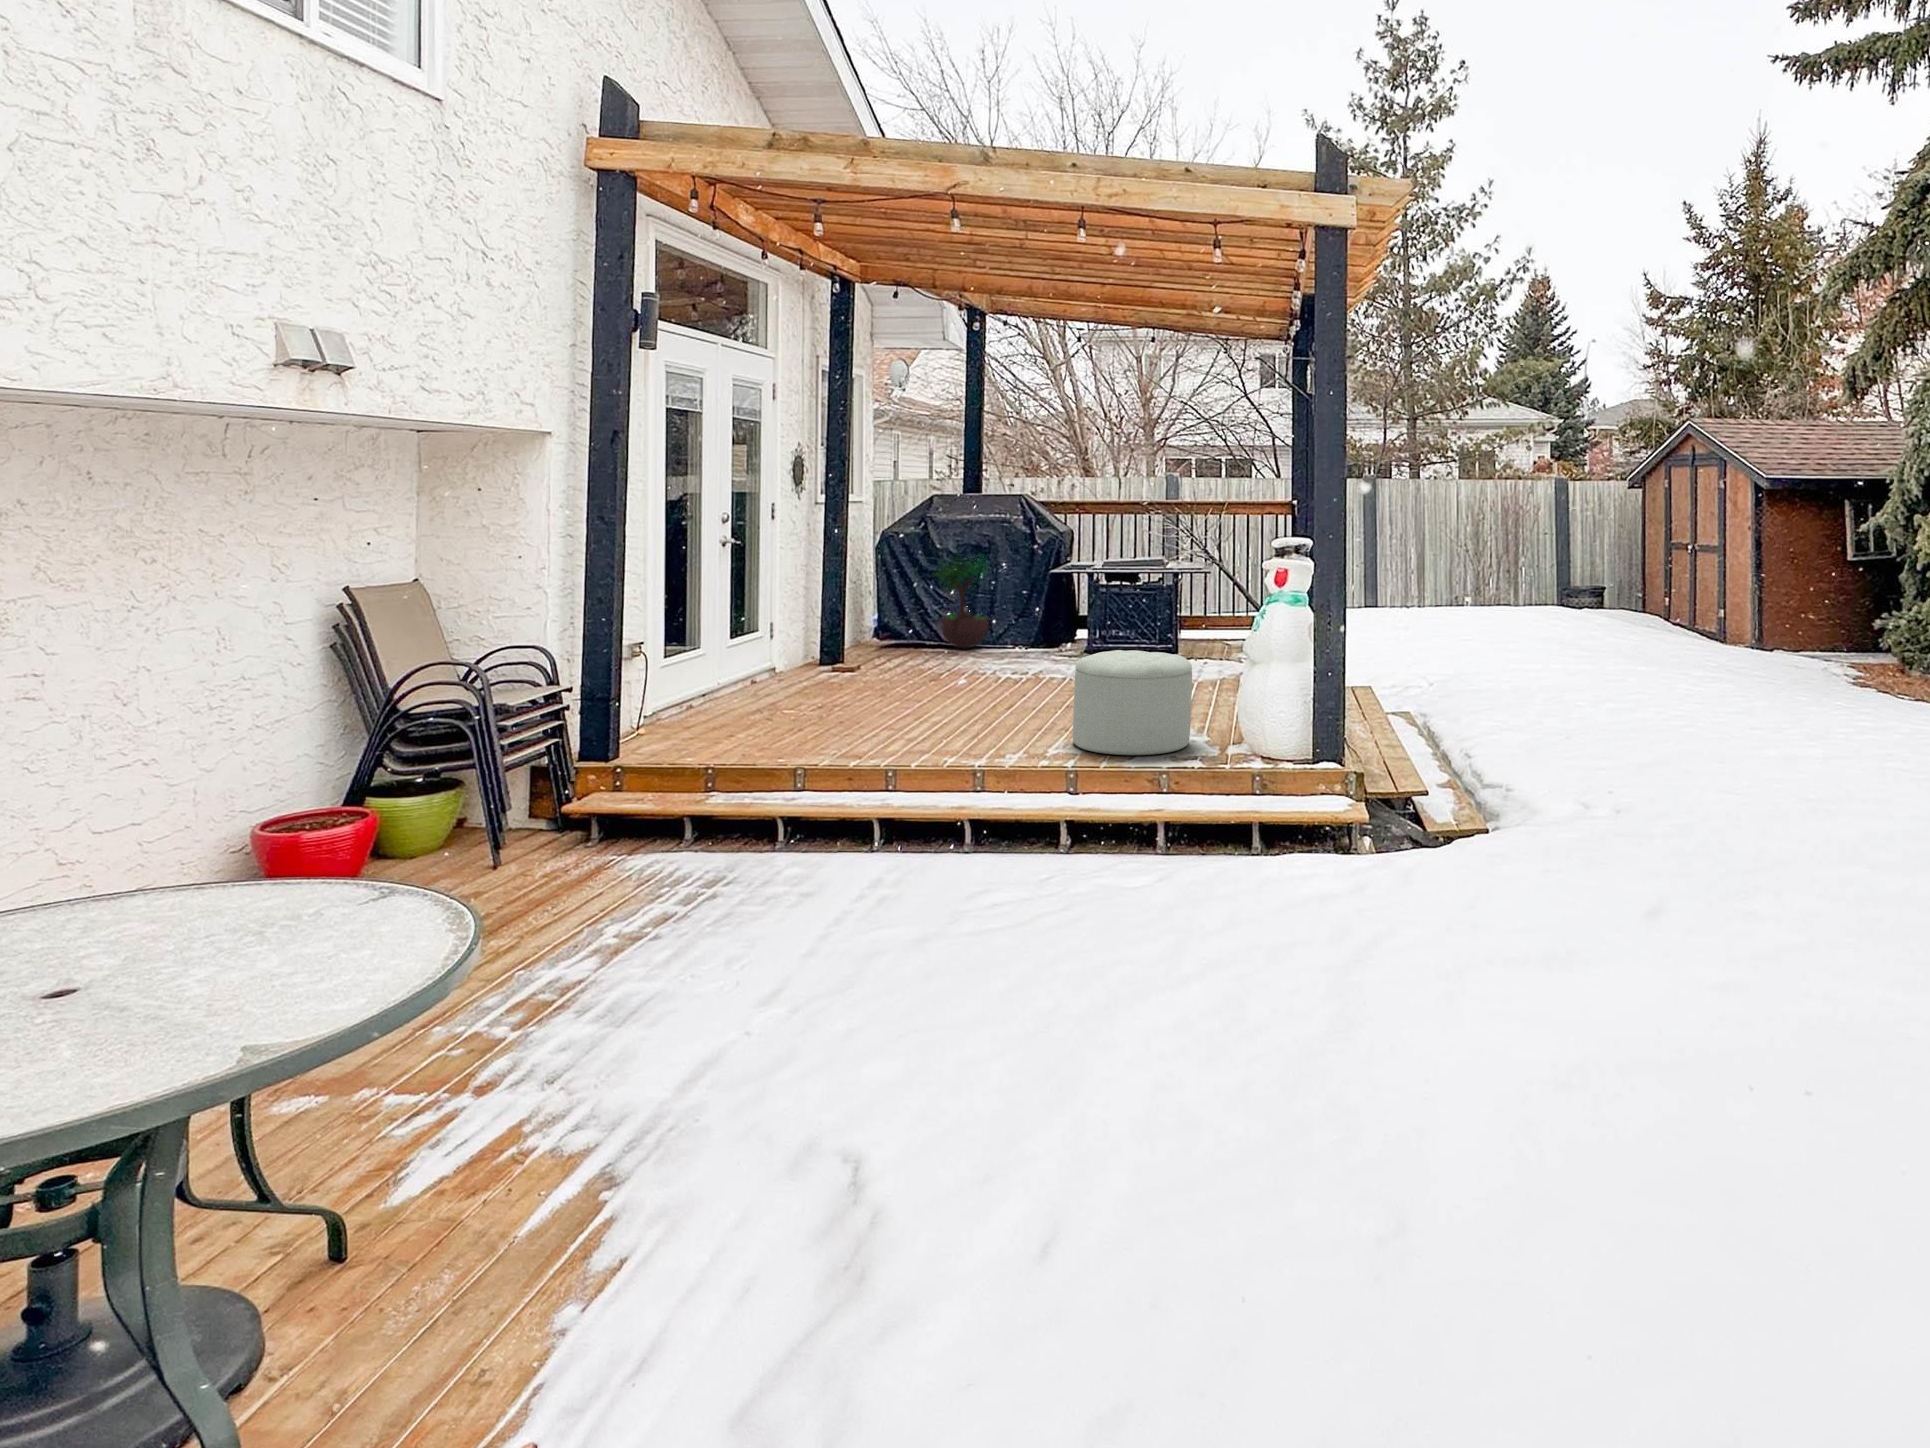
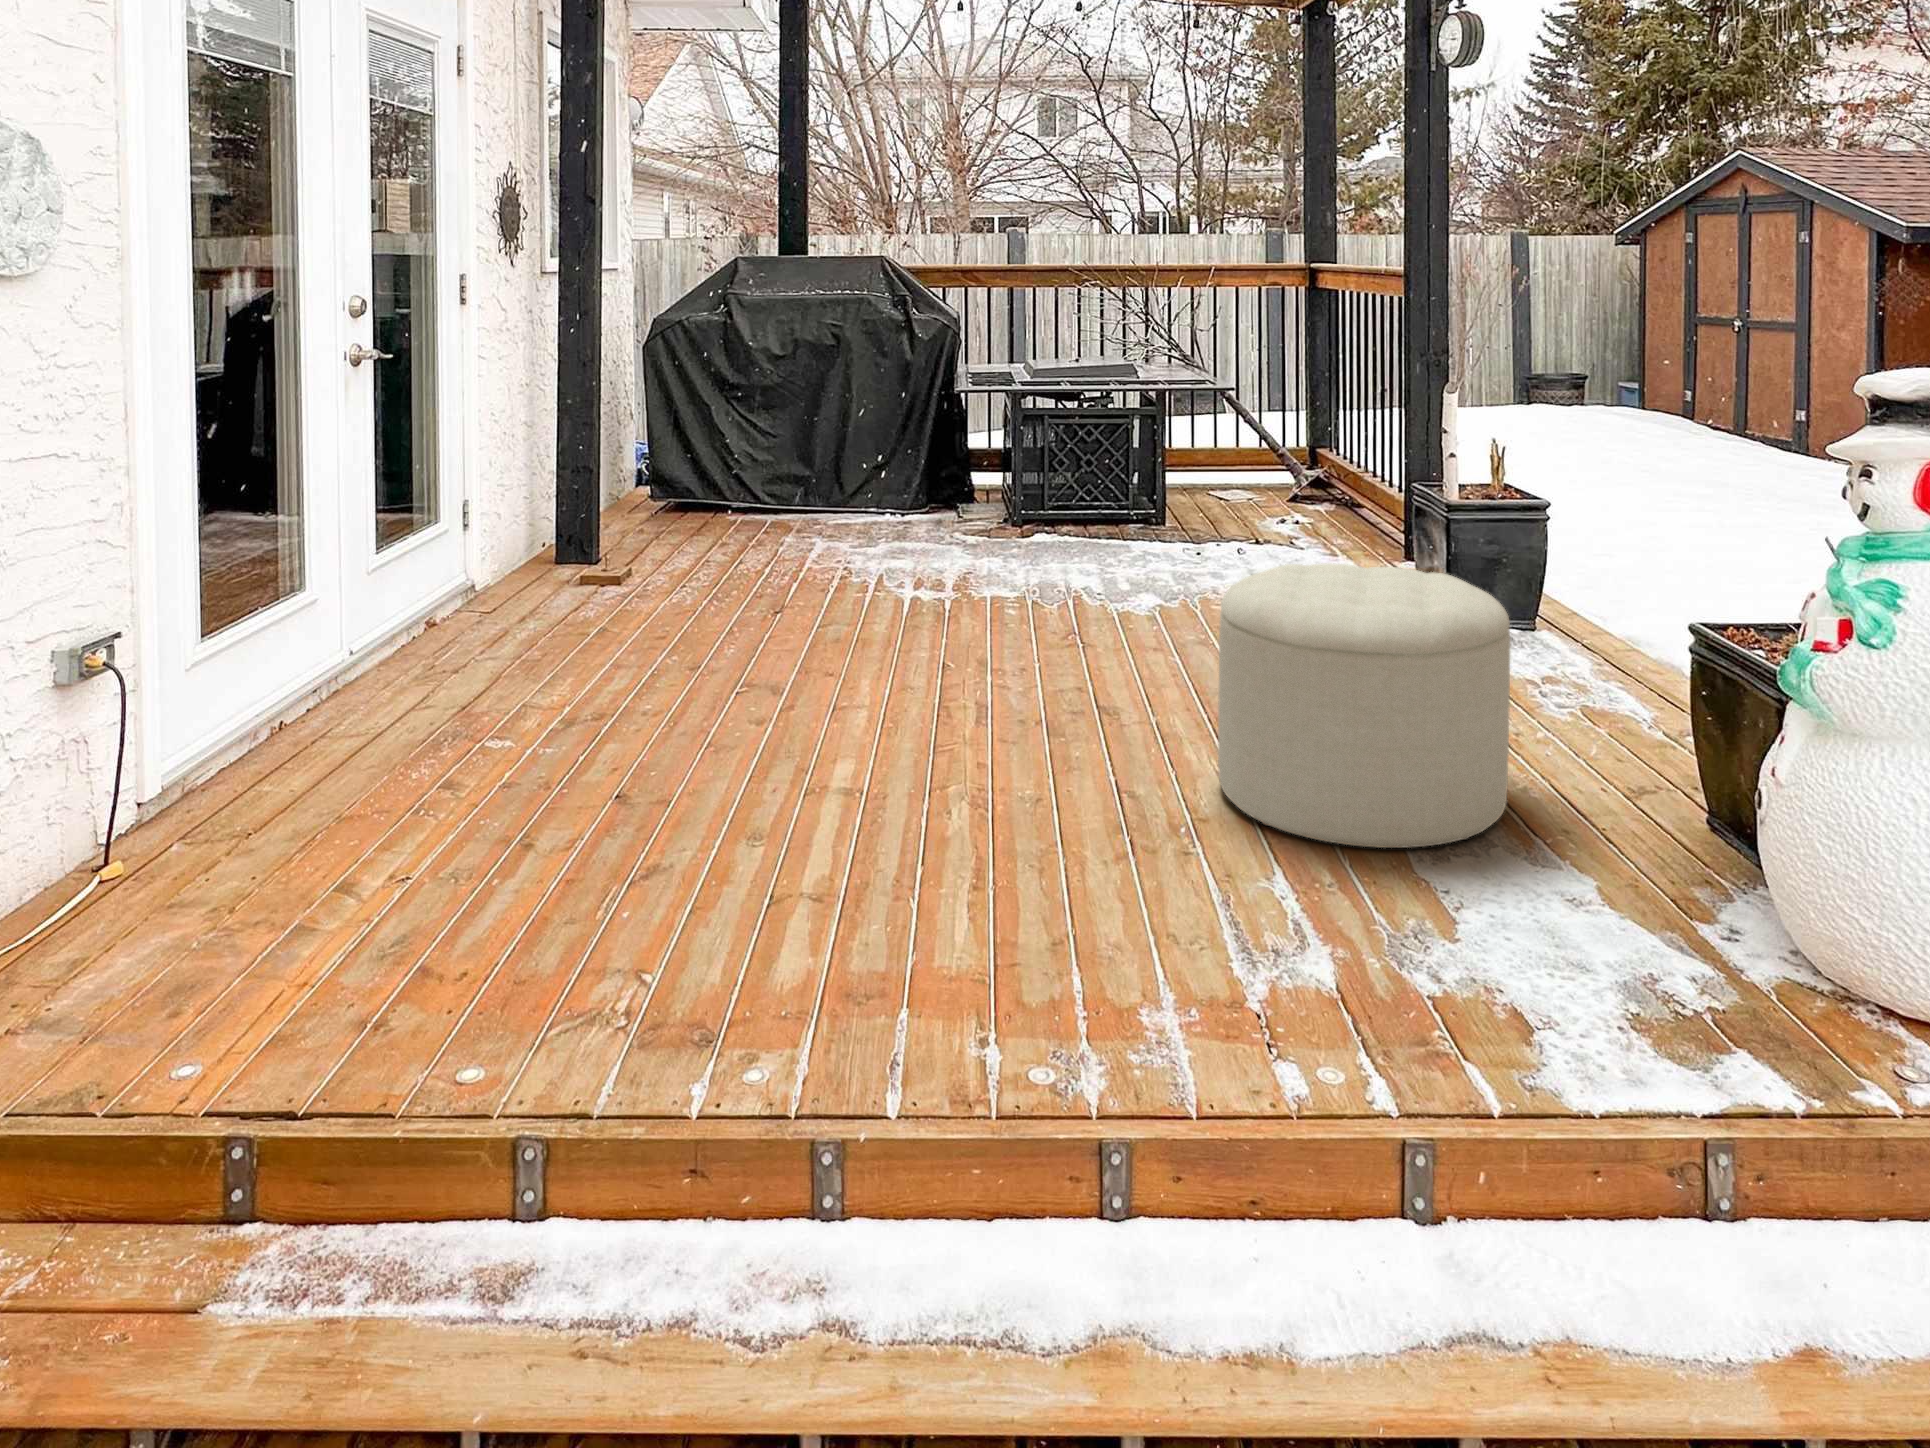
potted tree: present [933,553,989,649] -> none [745,337,854,519]

